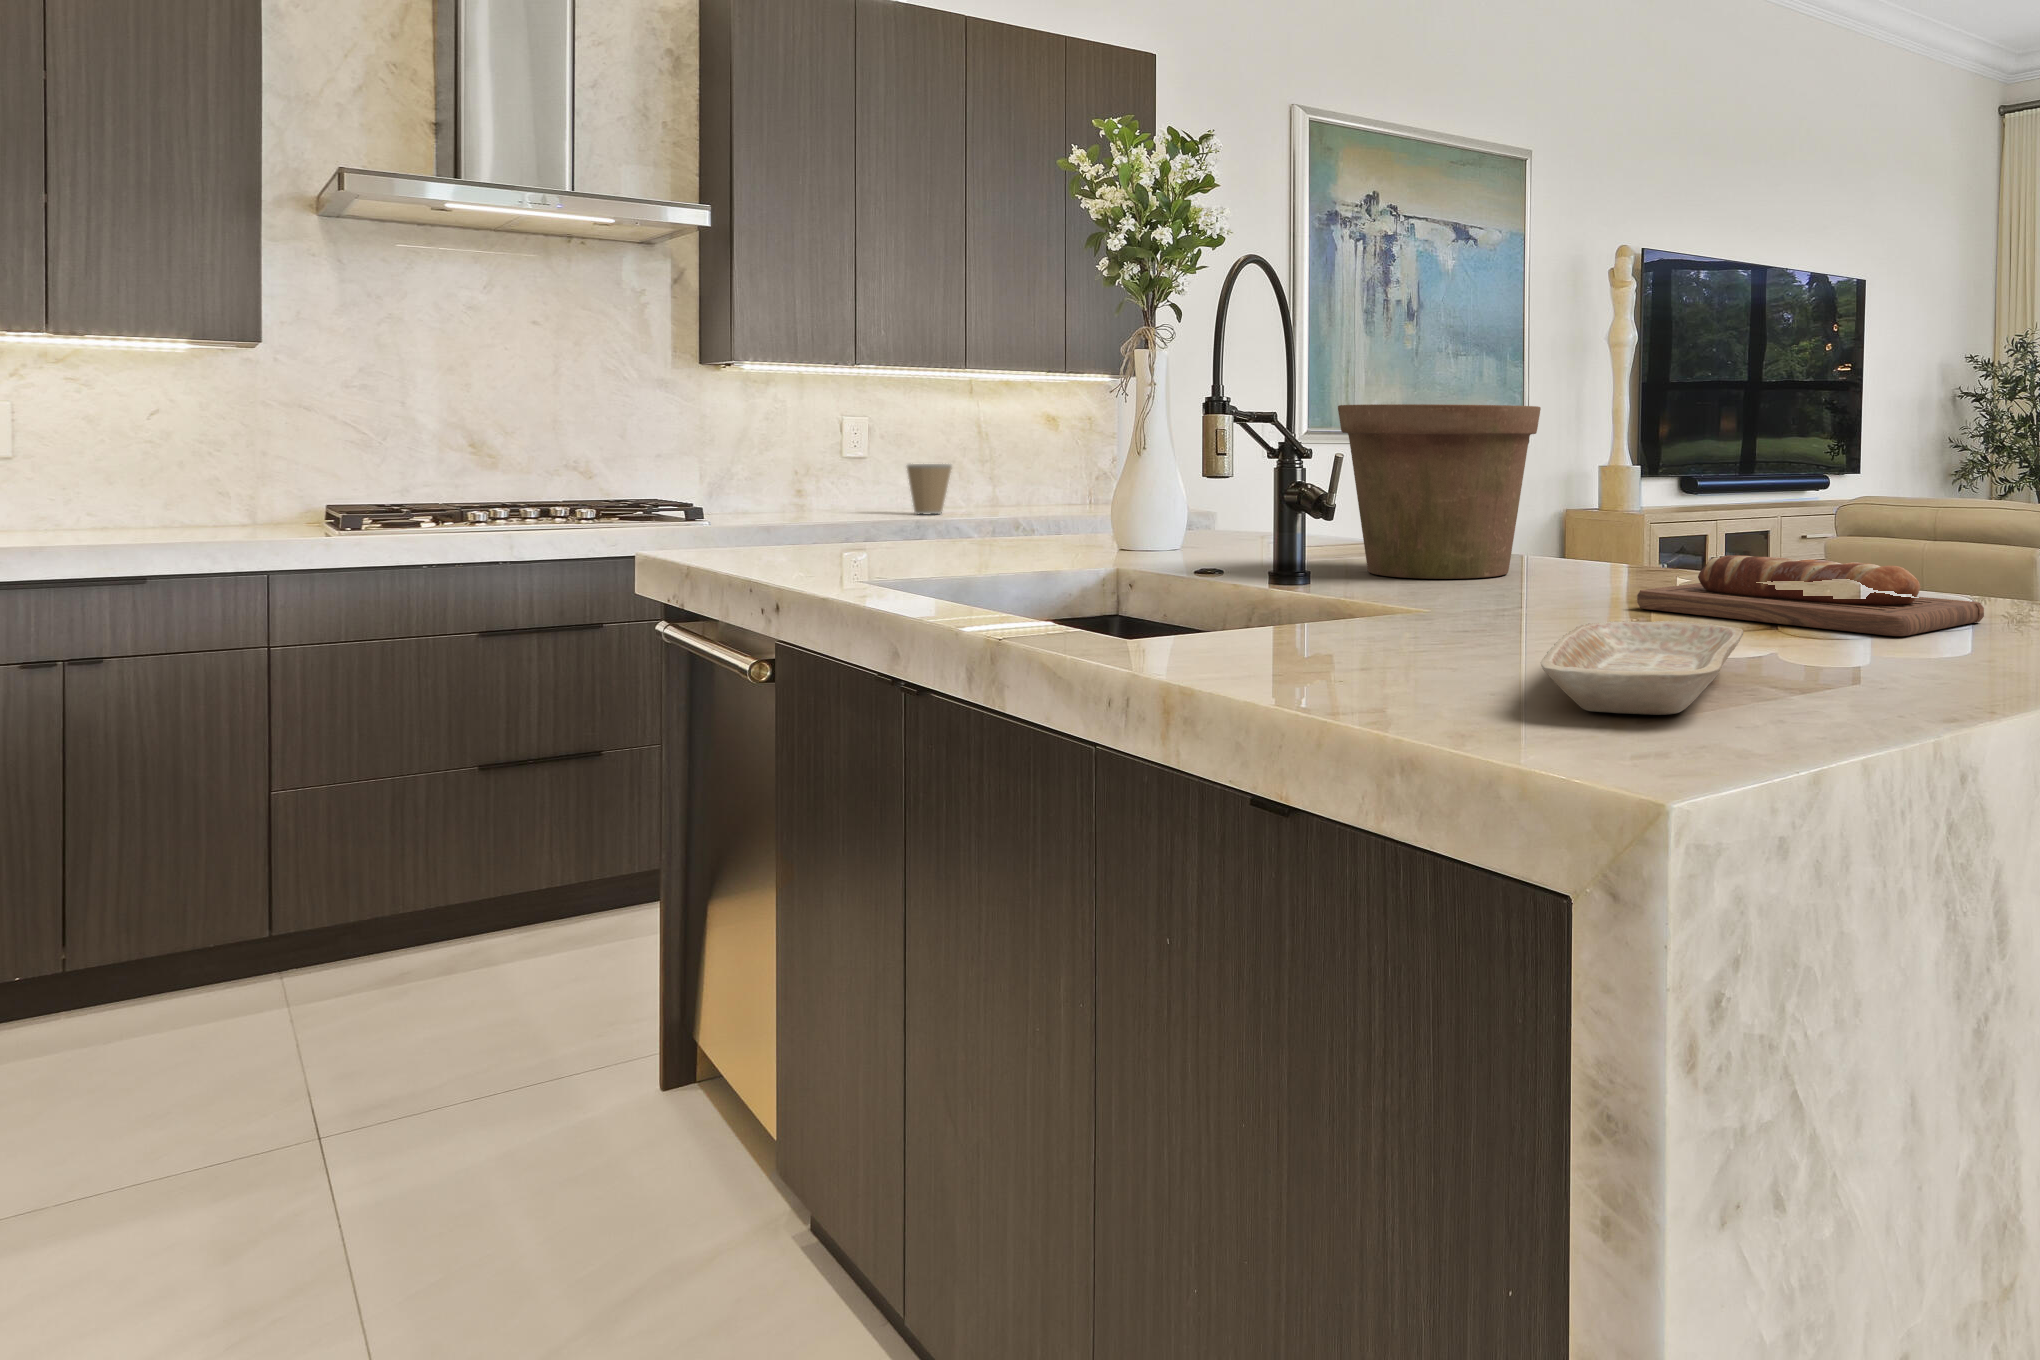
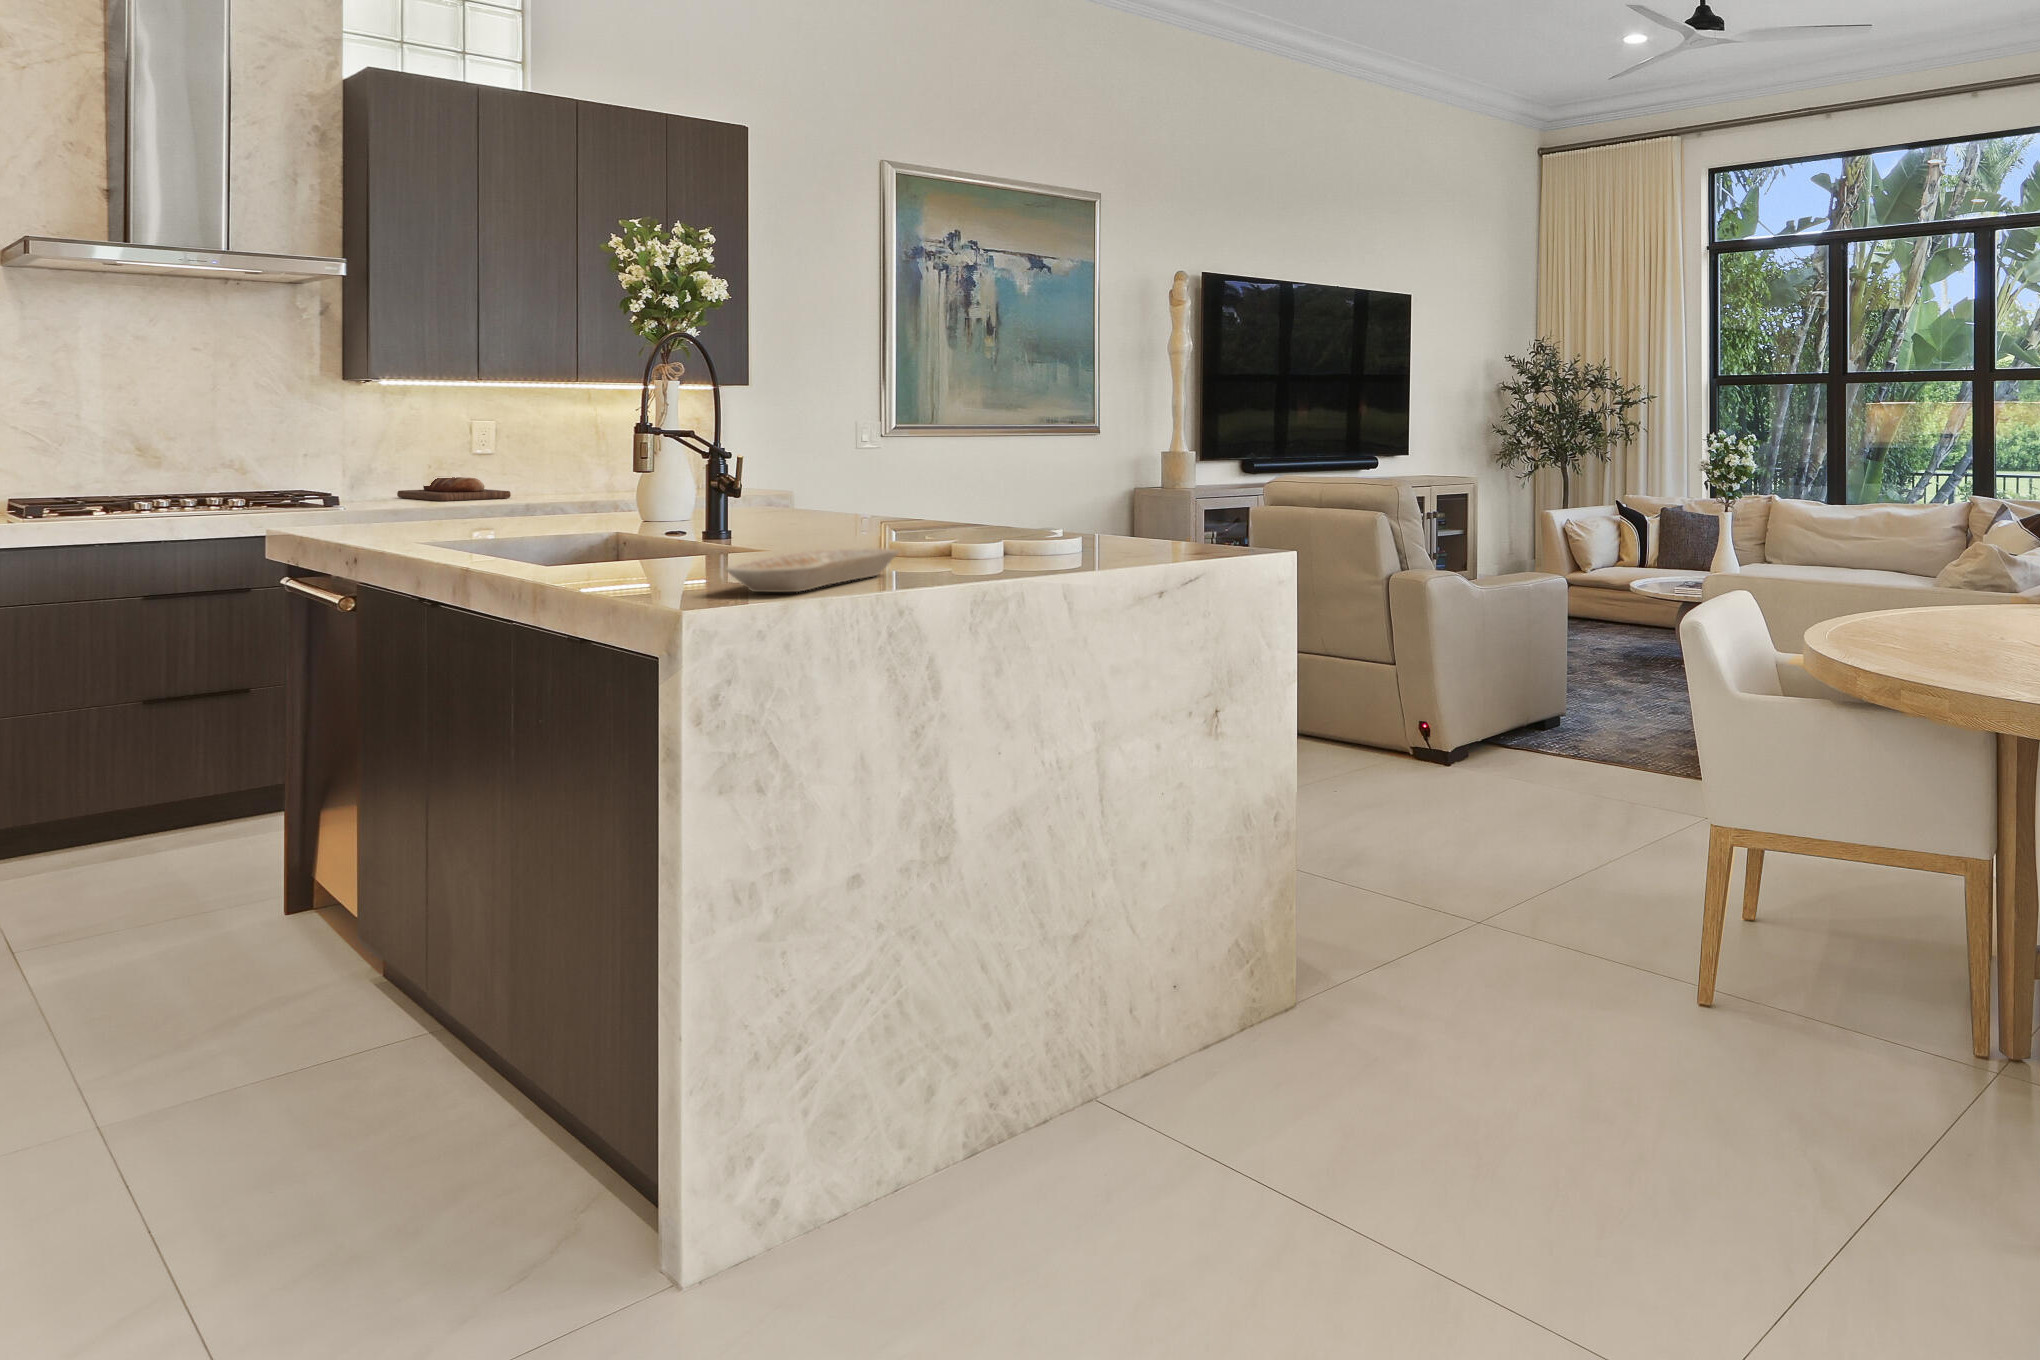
flower pot: present [1338,404,1541,579] -> none [781,416,929,534]
coffee cup: present [907,464,952,514] -> none [525,459,566,499]
bread loaf: present [1637,555,1984,636] -> present [397,477,511,501]

